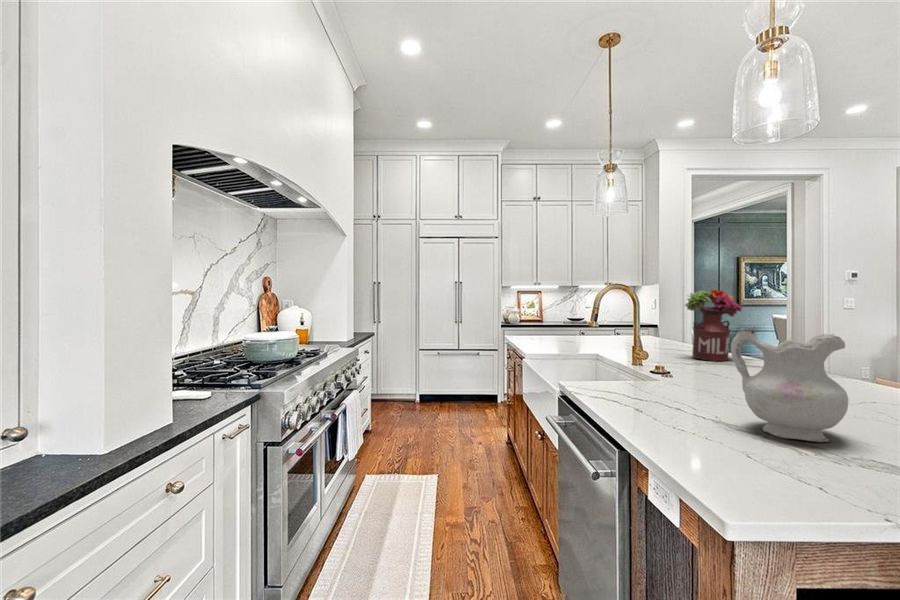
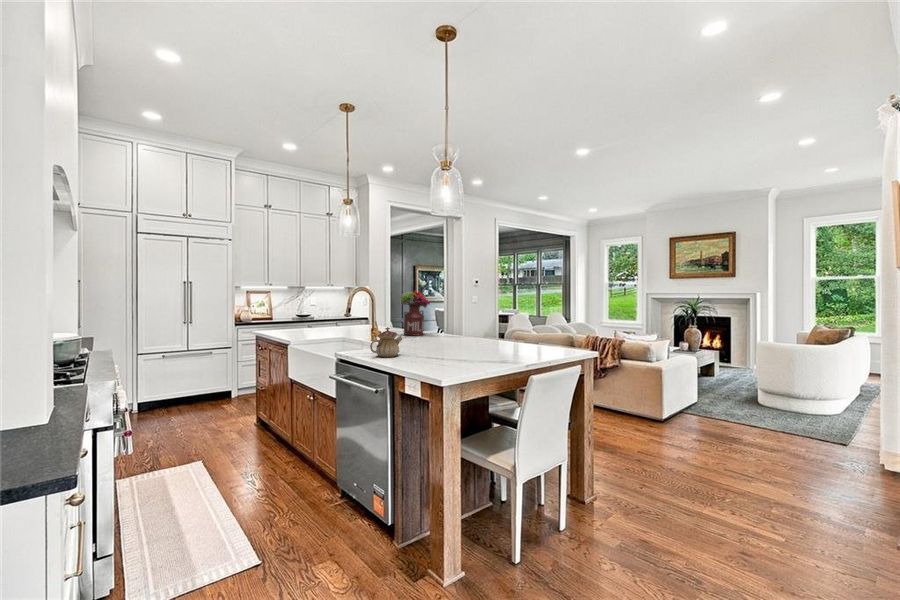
ceramic pitcher: present [731,328,848,442] -> none [436,311,479,361]
teapot: none [605,350,667,402] -> present [370,327,402,357]

